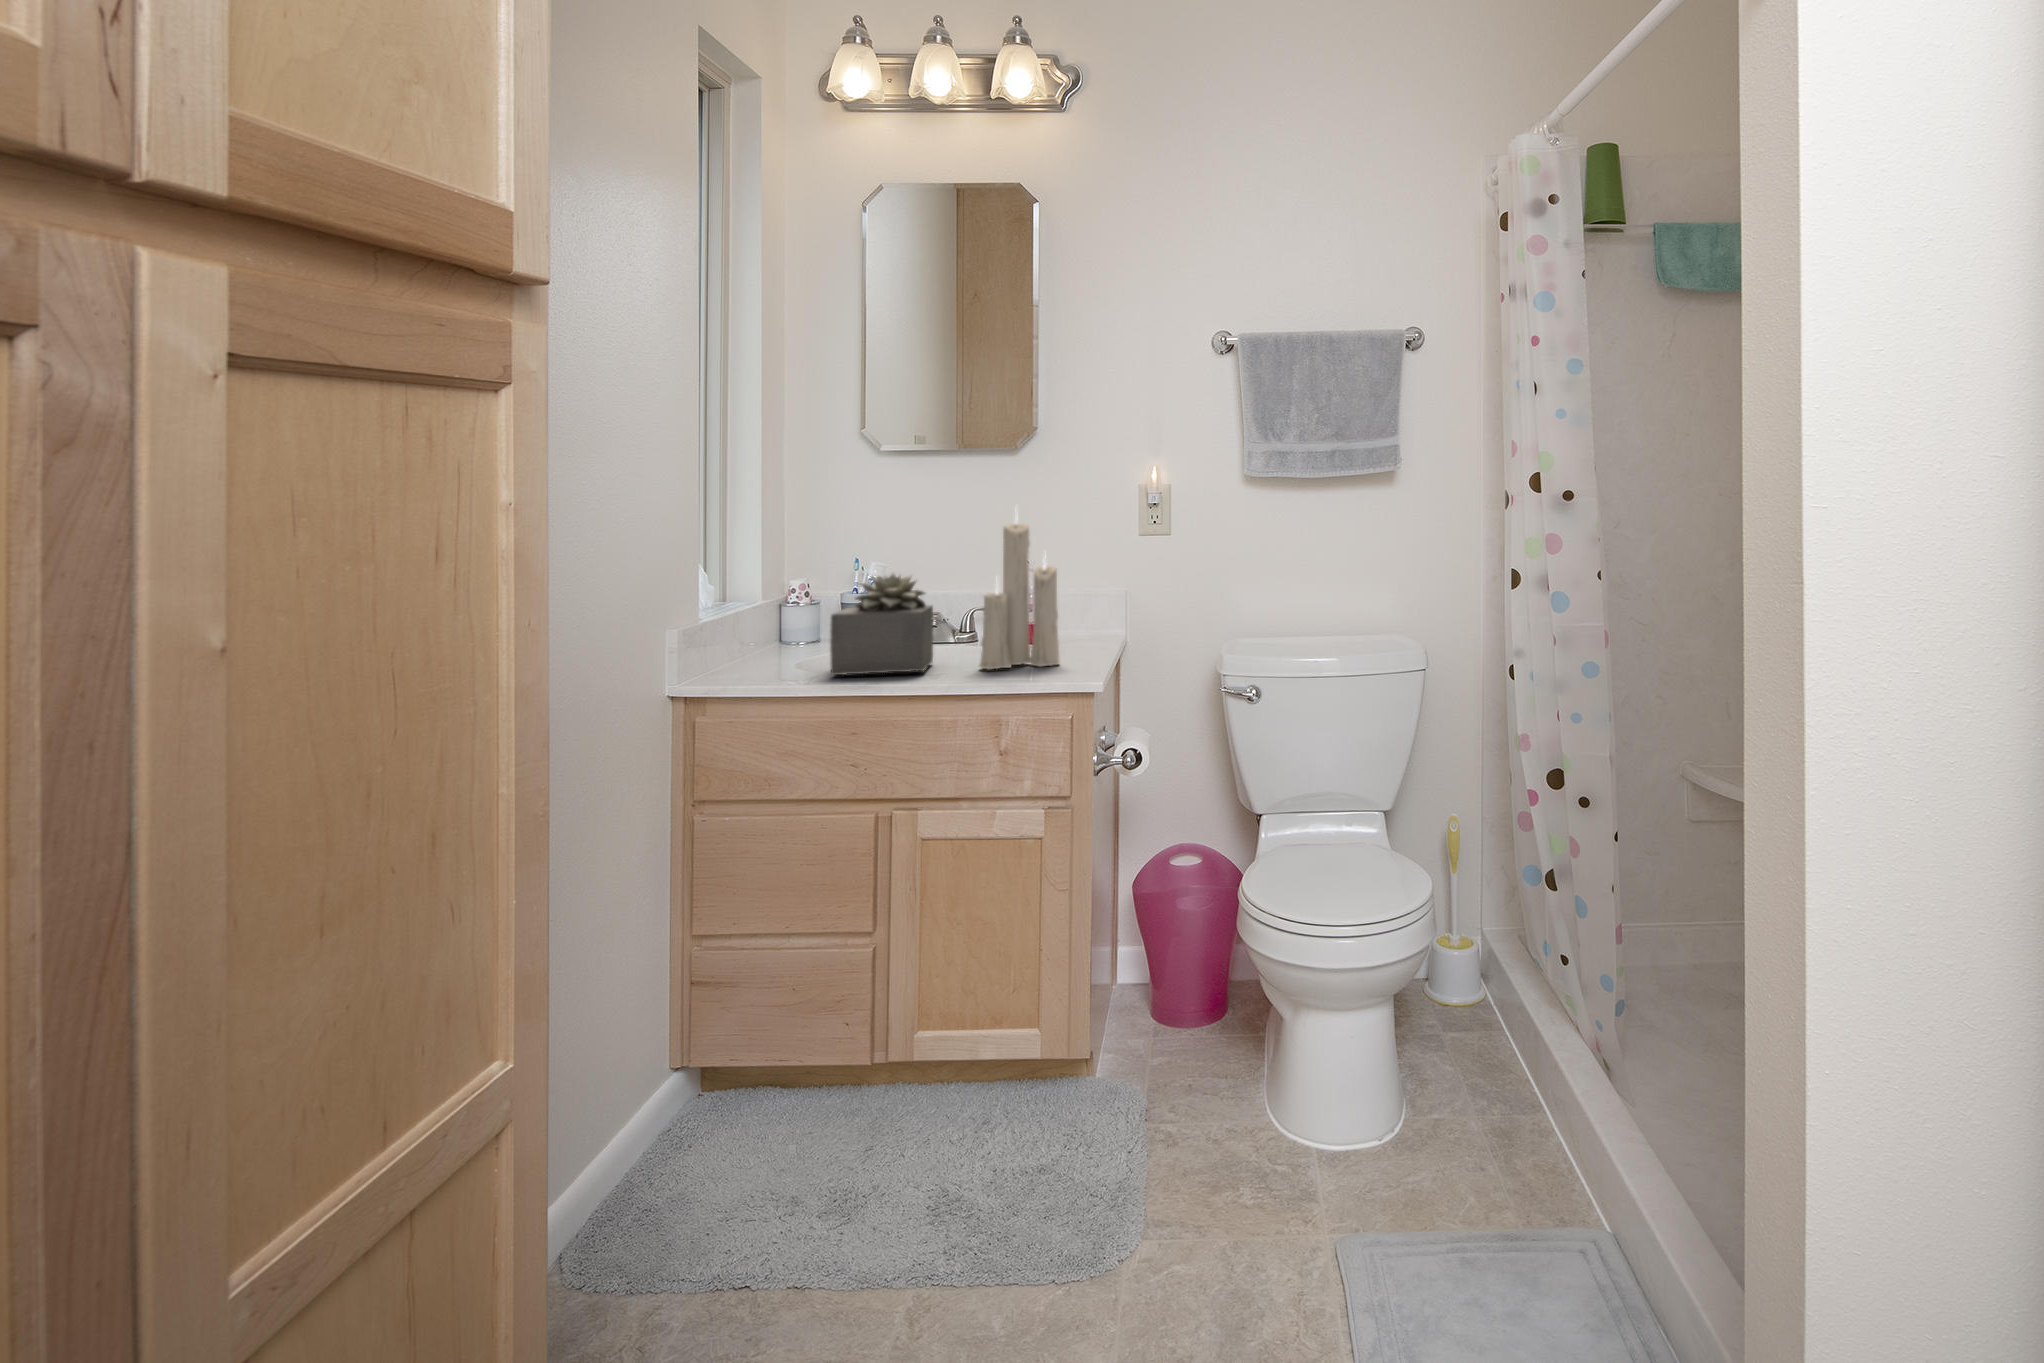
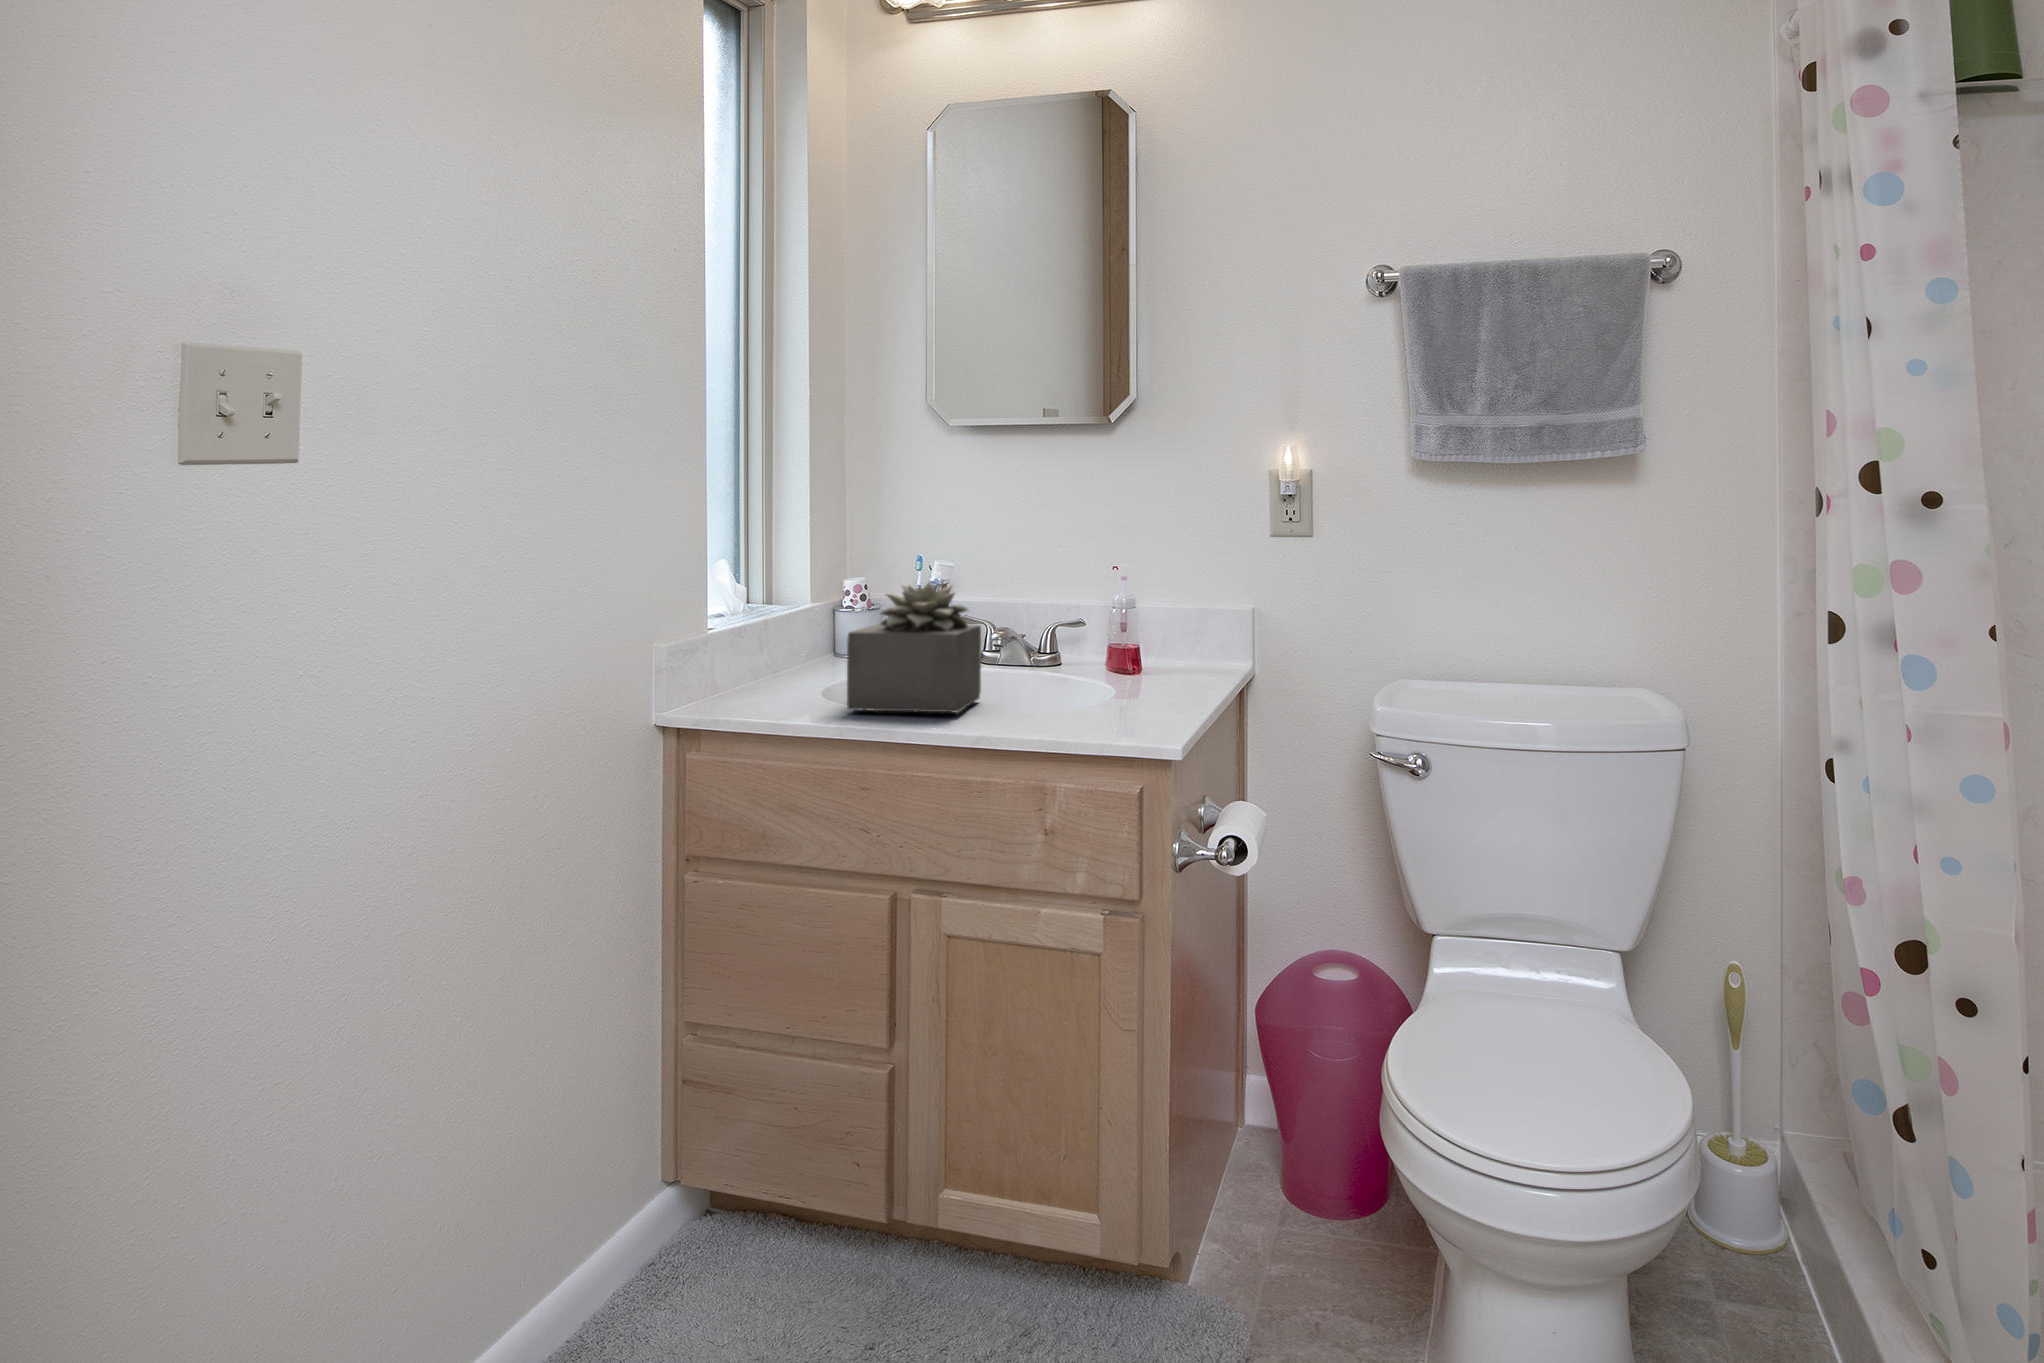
candle: present [979,516,1059,670] -> none [1030,486,1137,716]

